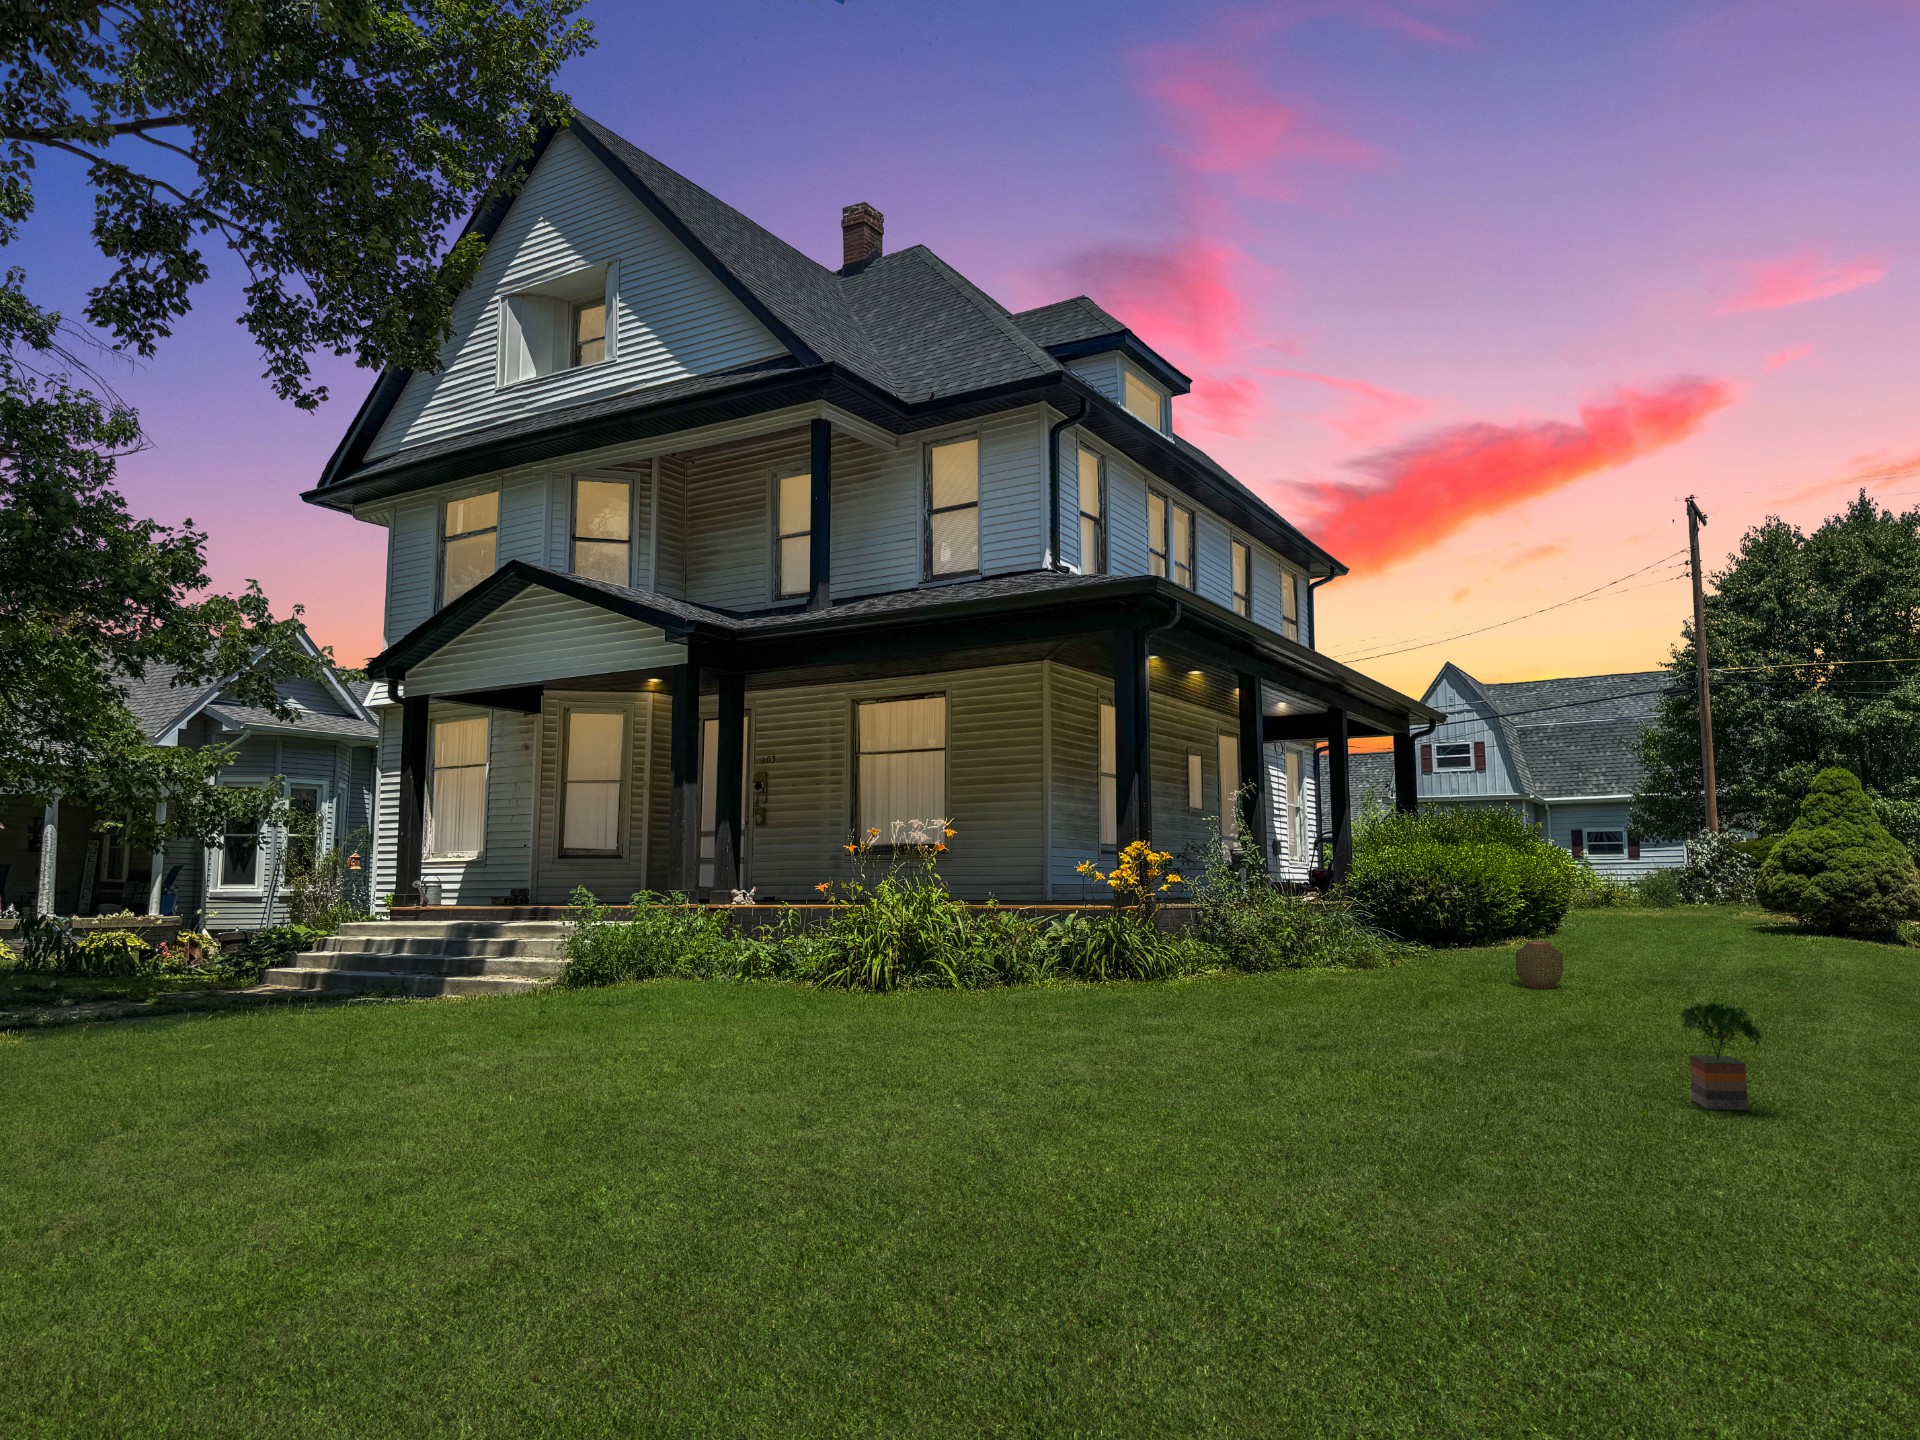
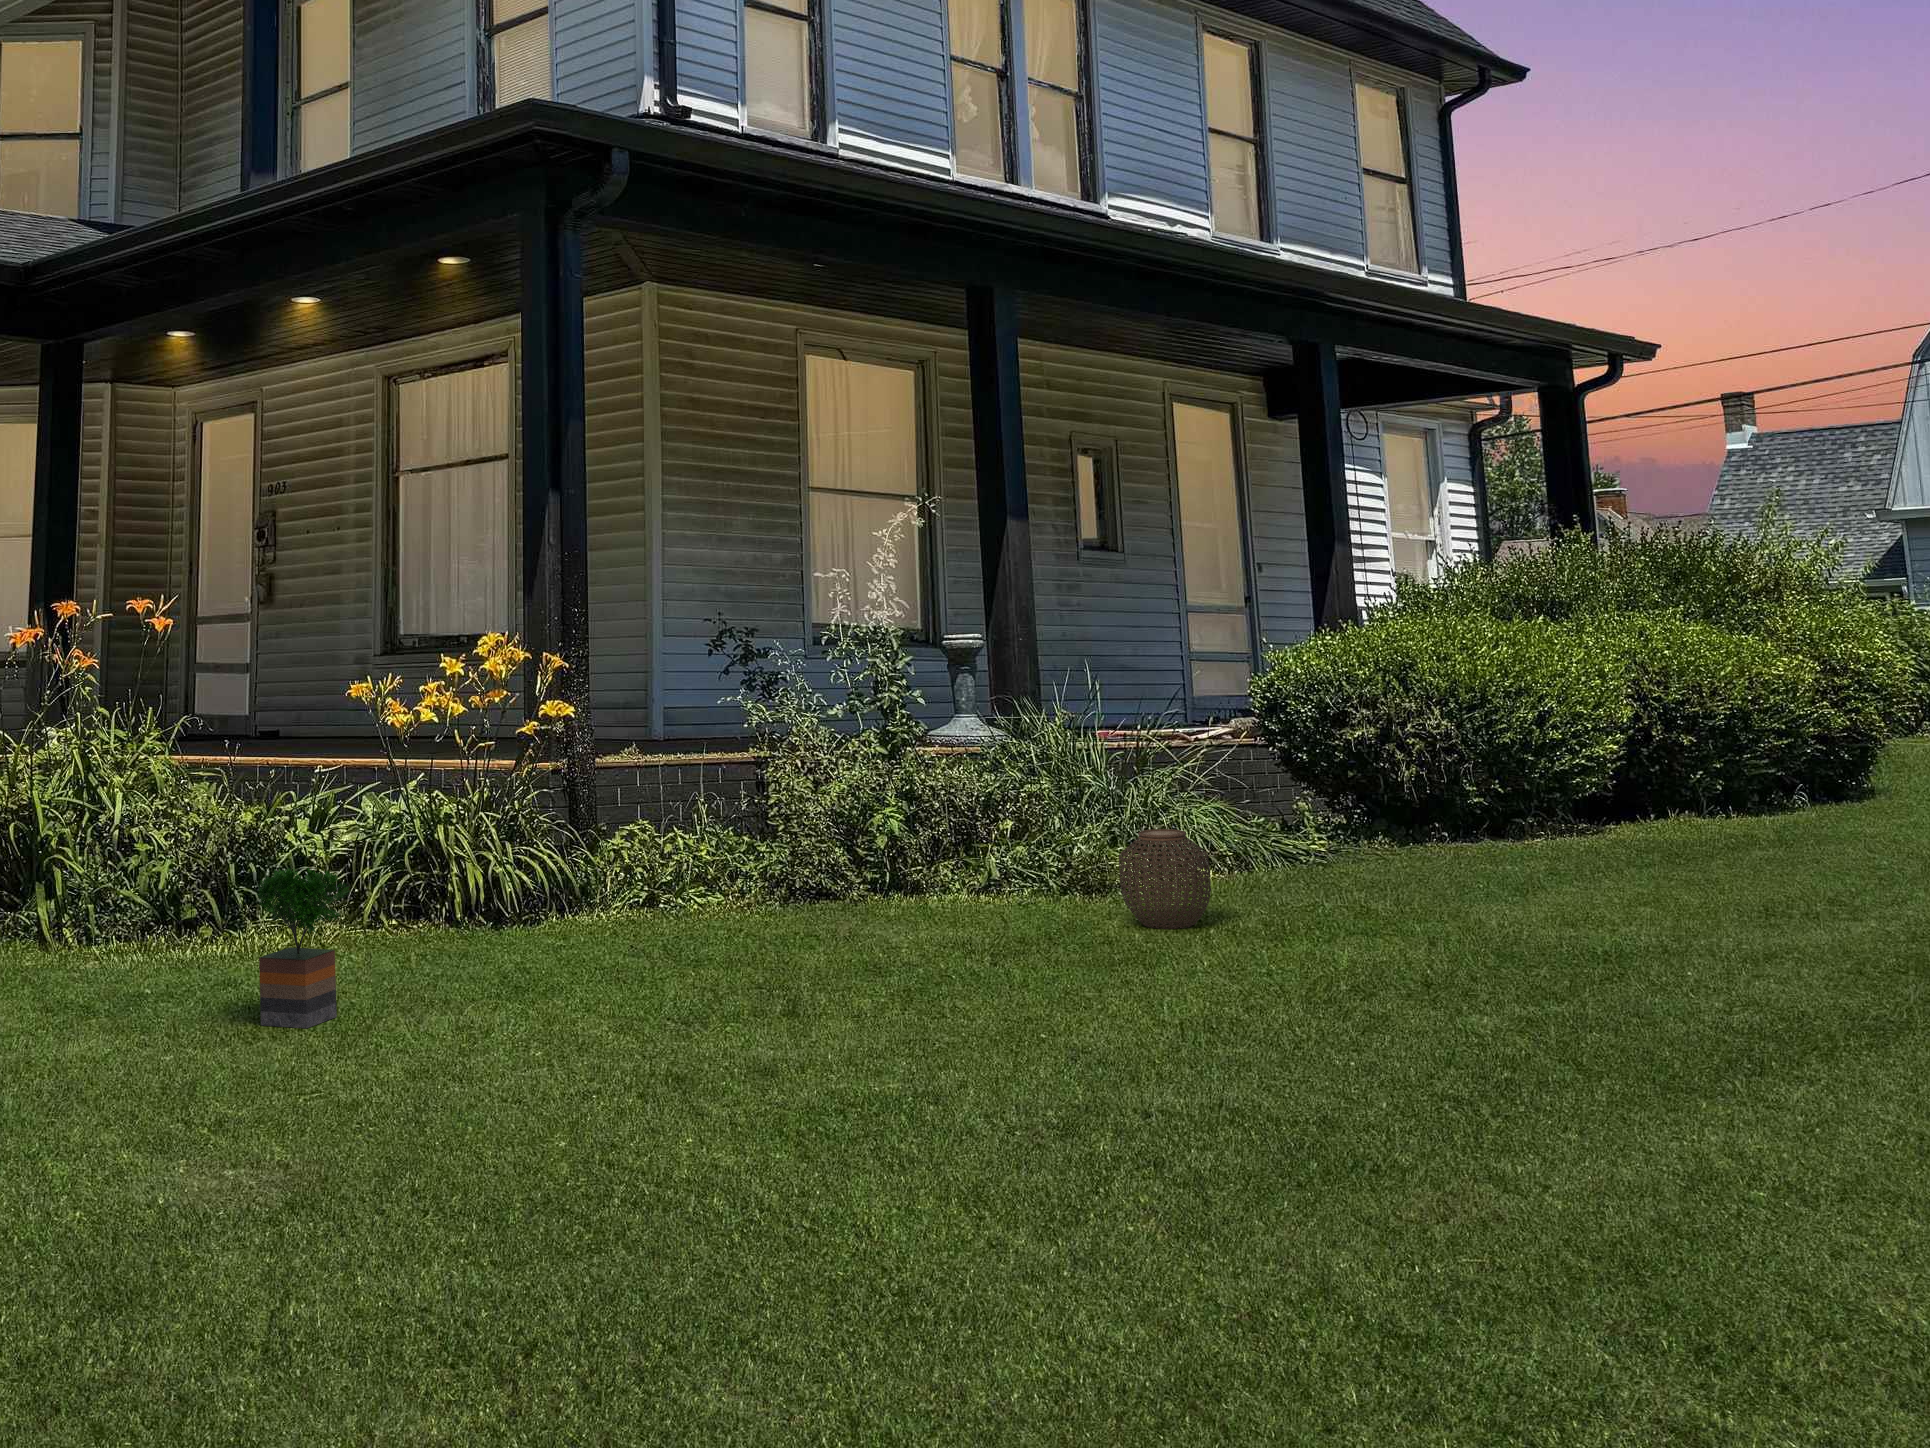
potted tree: present [1679,1002,1763,1110] -> present [257,868,350,1028]

